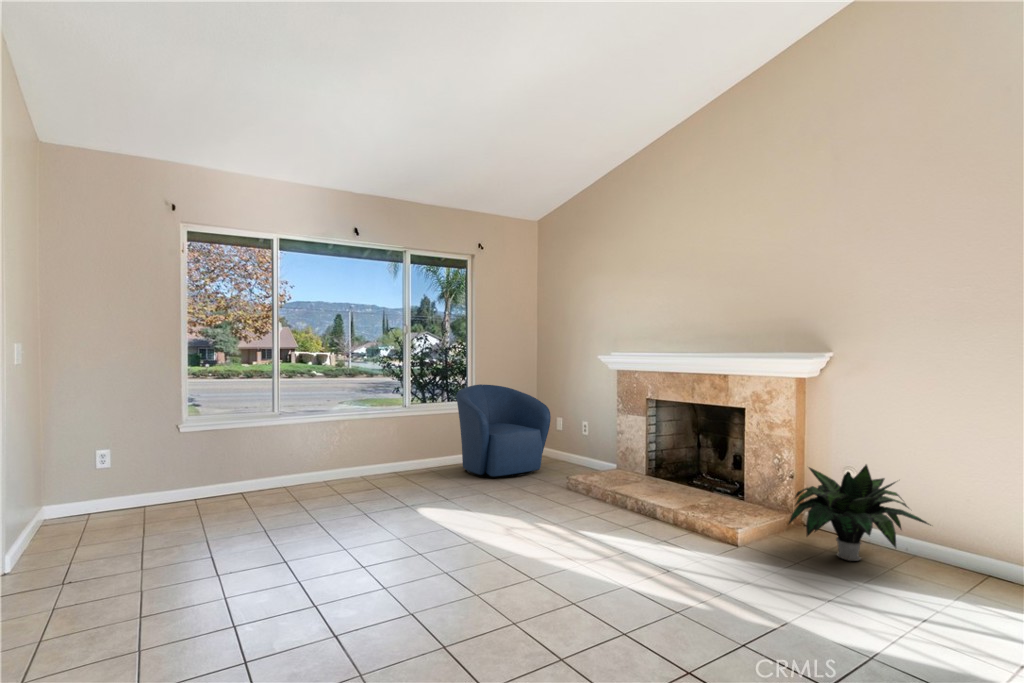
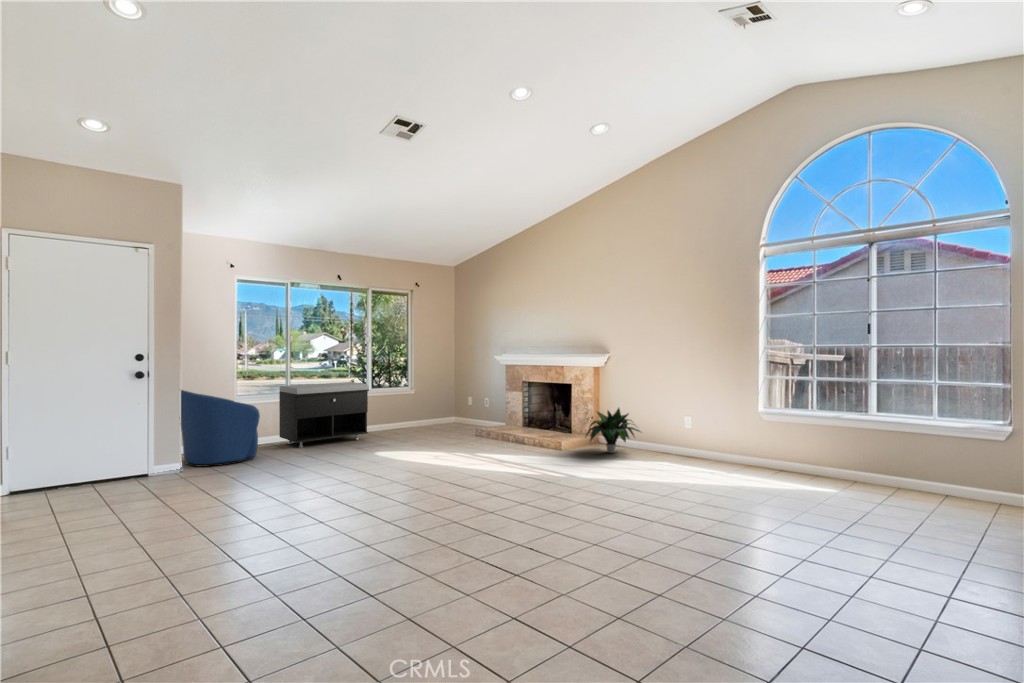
armchair: present [457,384,551,478] -> present [179,390,260,467]
storage bench: none [256,395,394,505] -> present [279,382,369,448]

